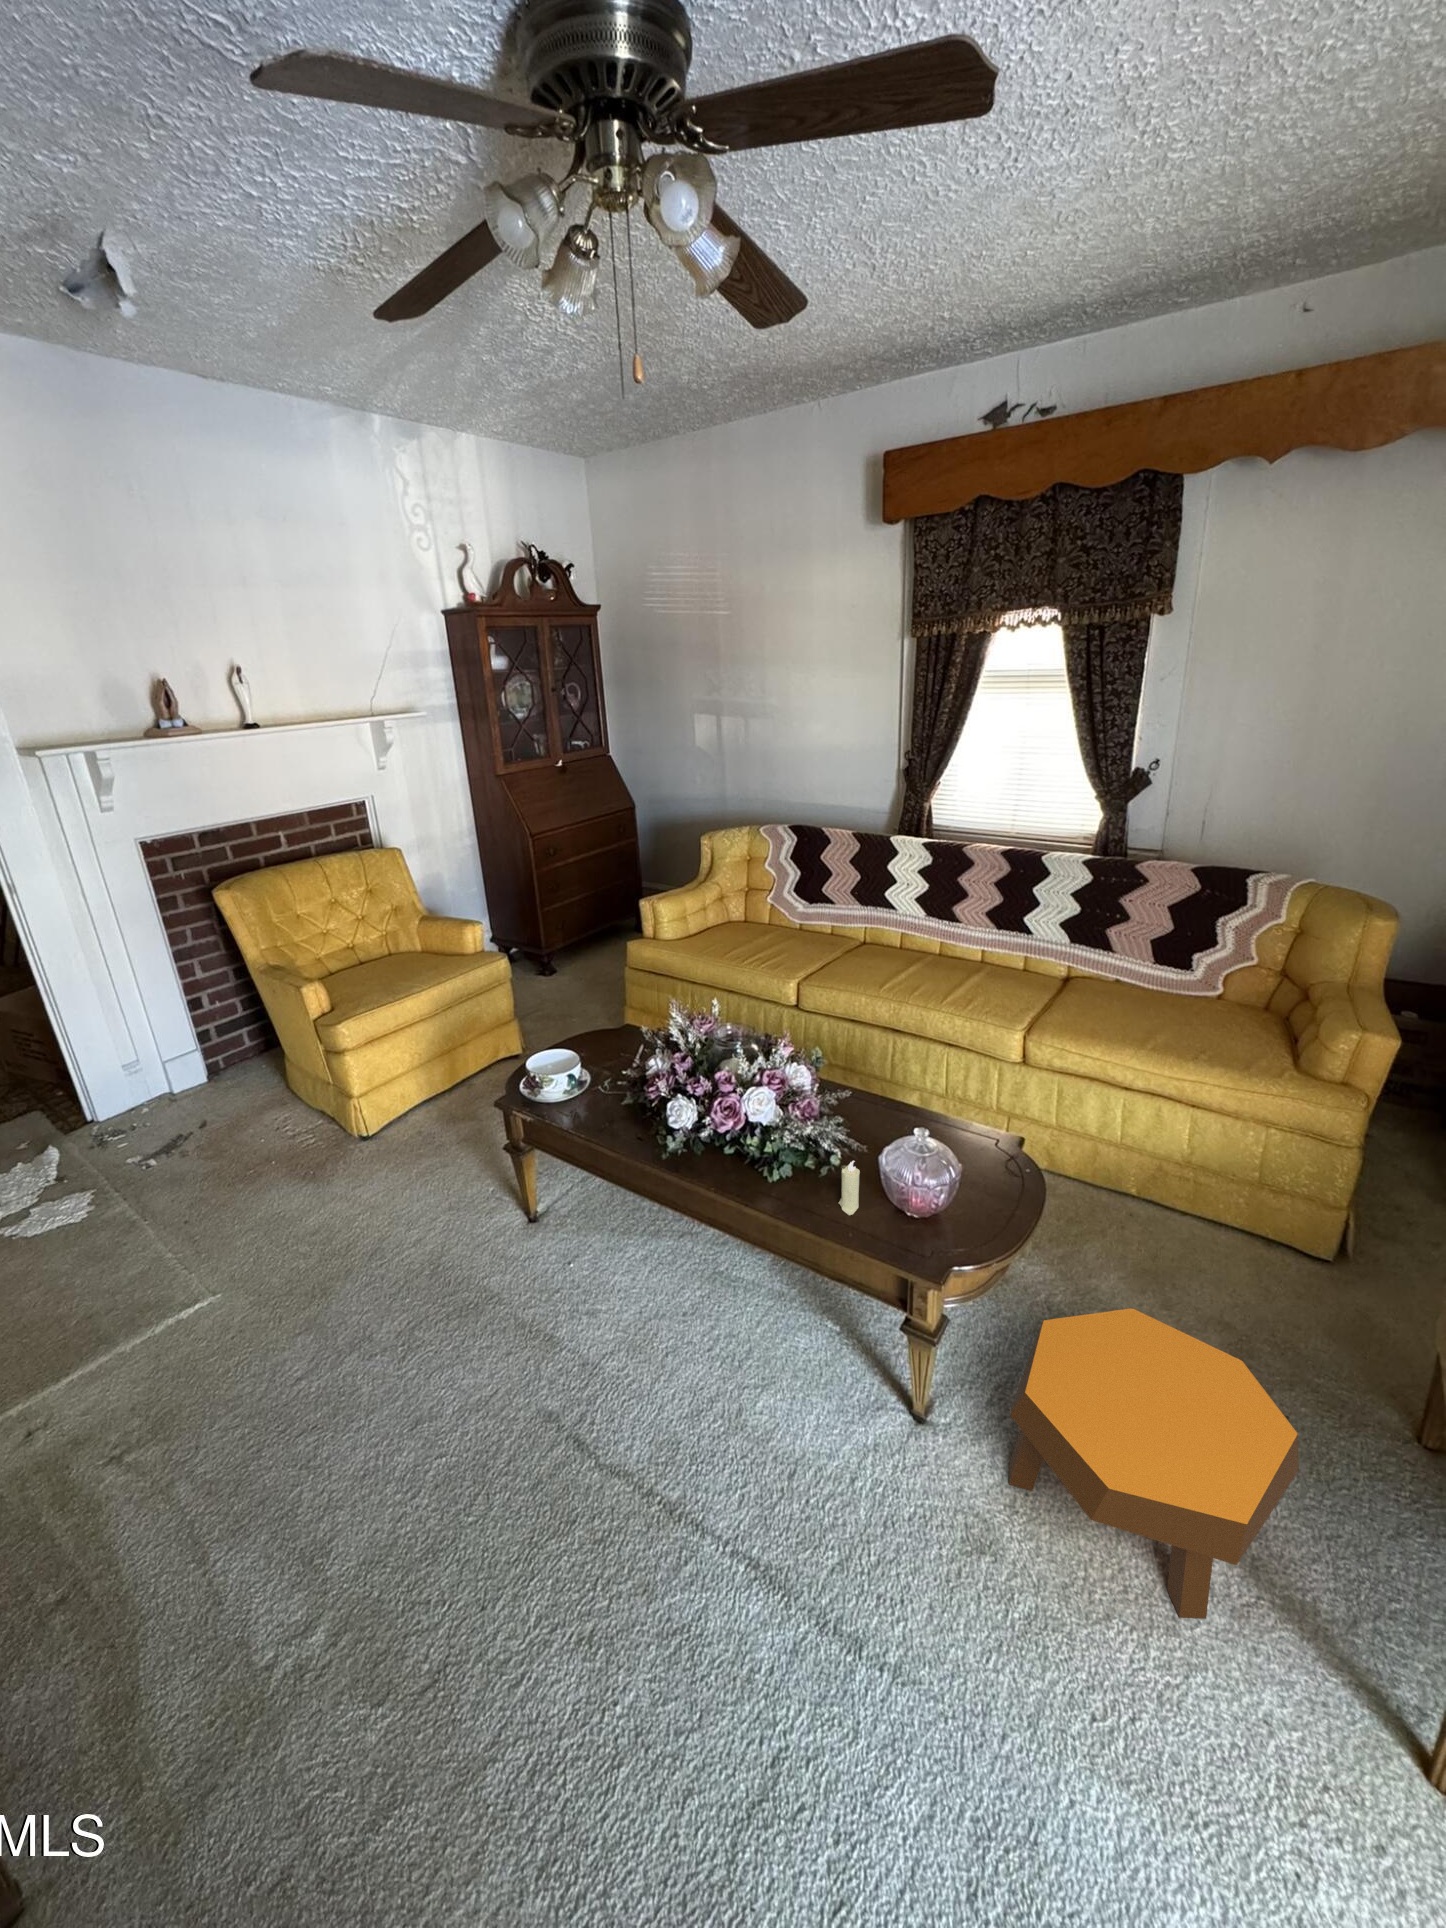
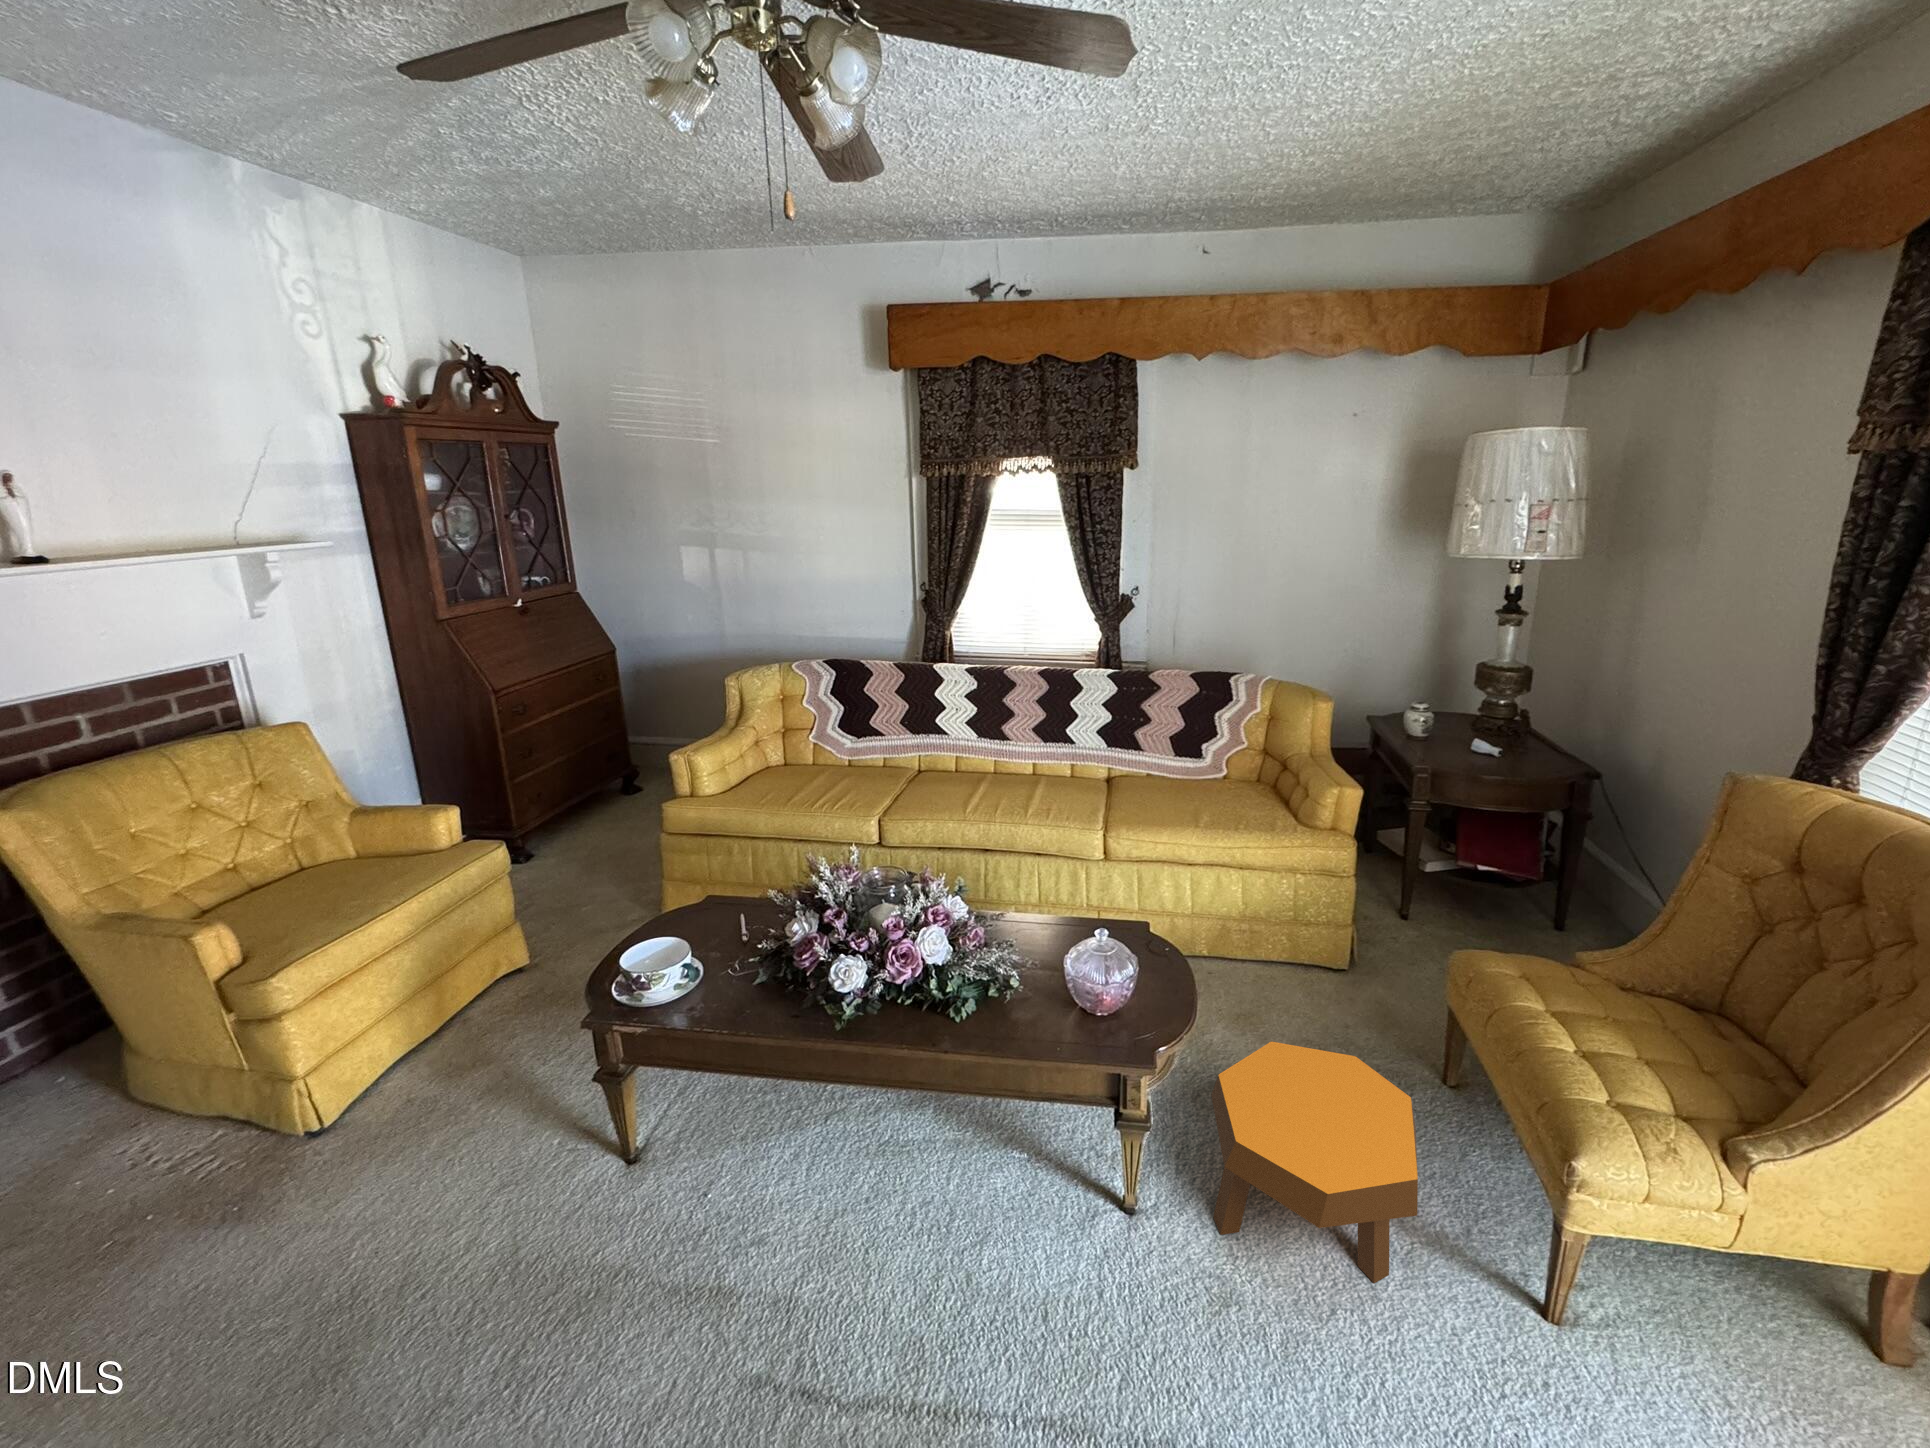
candle: present [839,1161,860,1215] -> none [1032,975,1053,1031]

